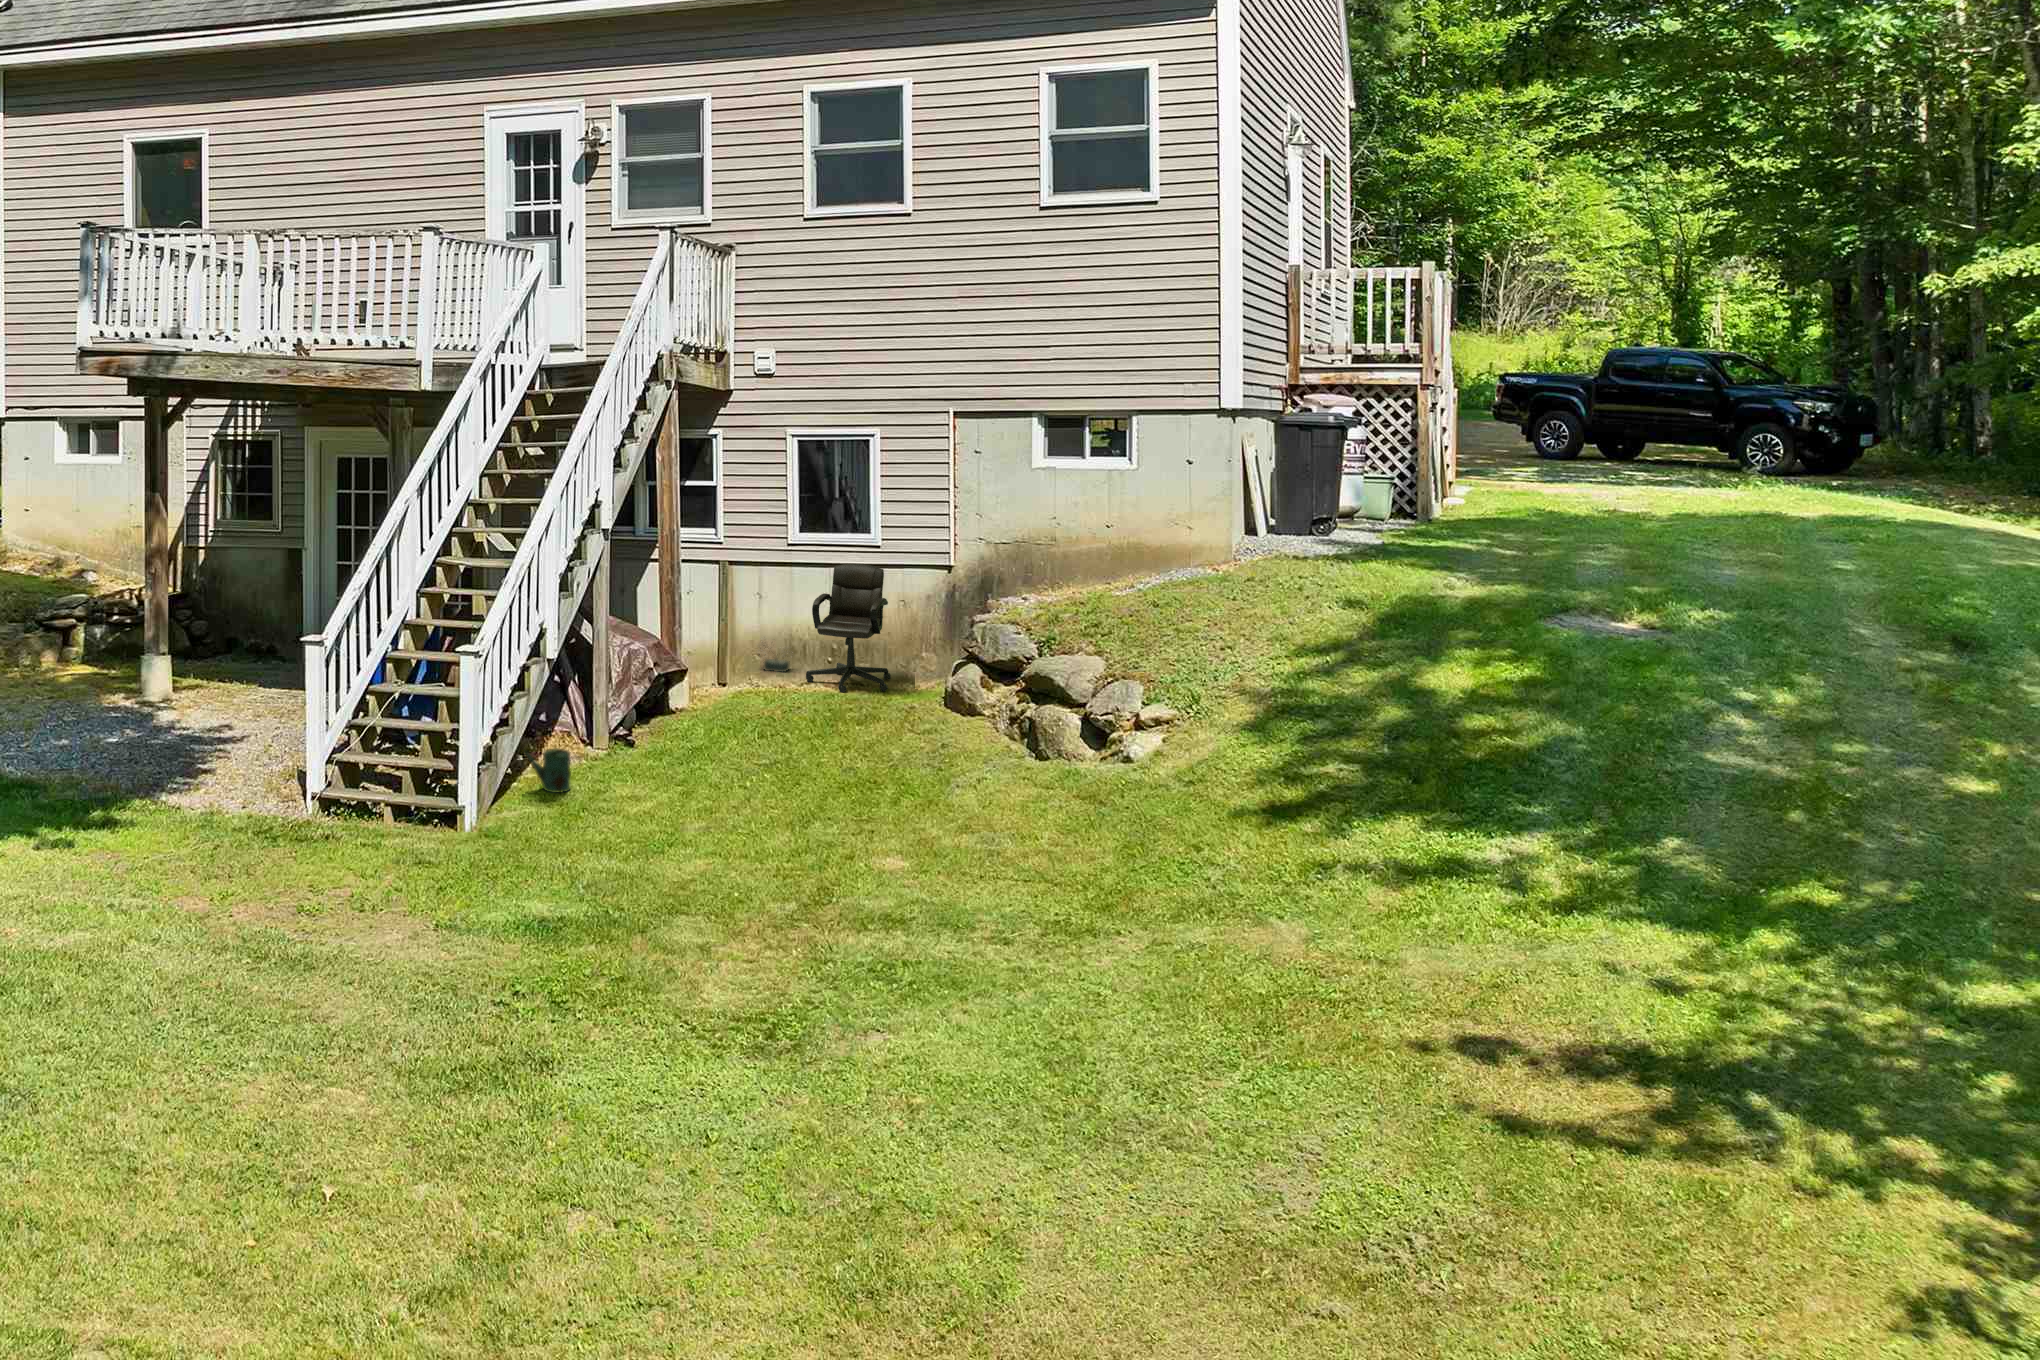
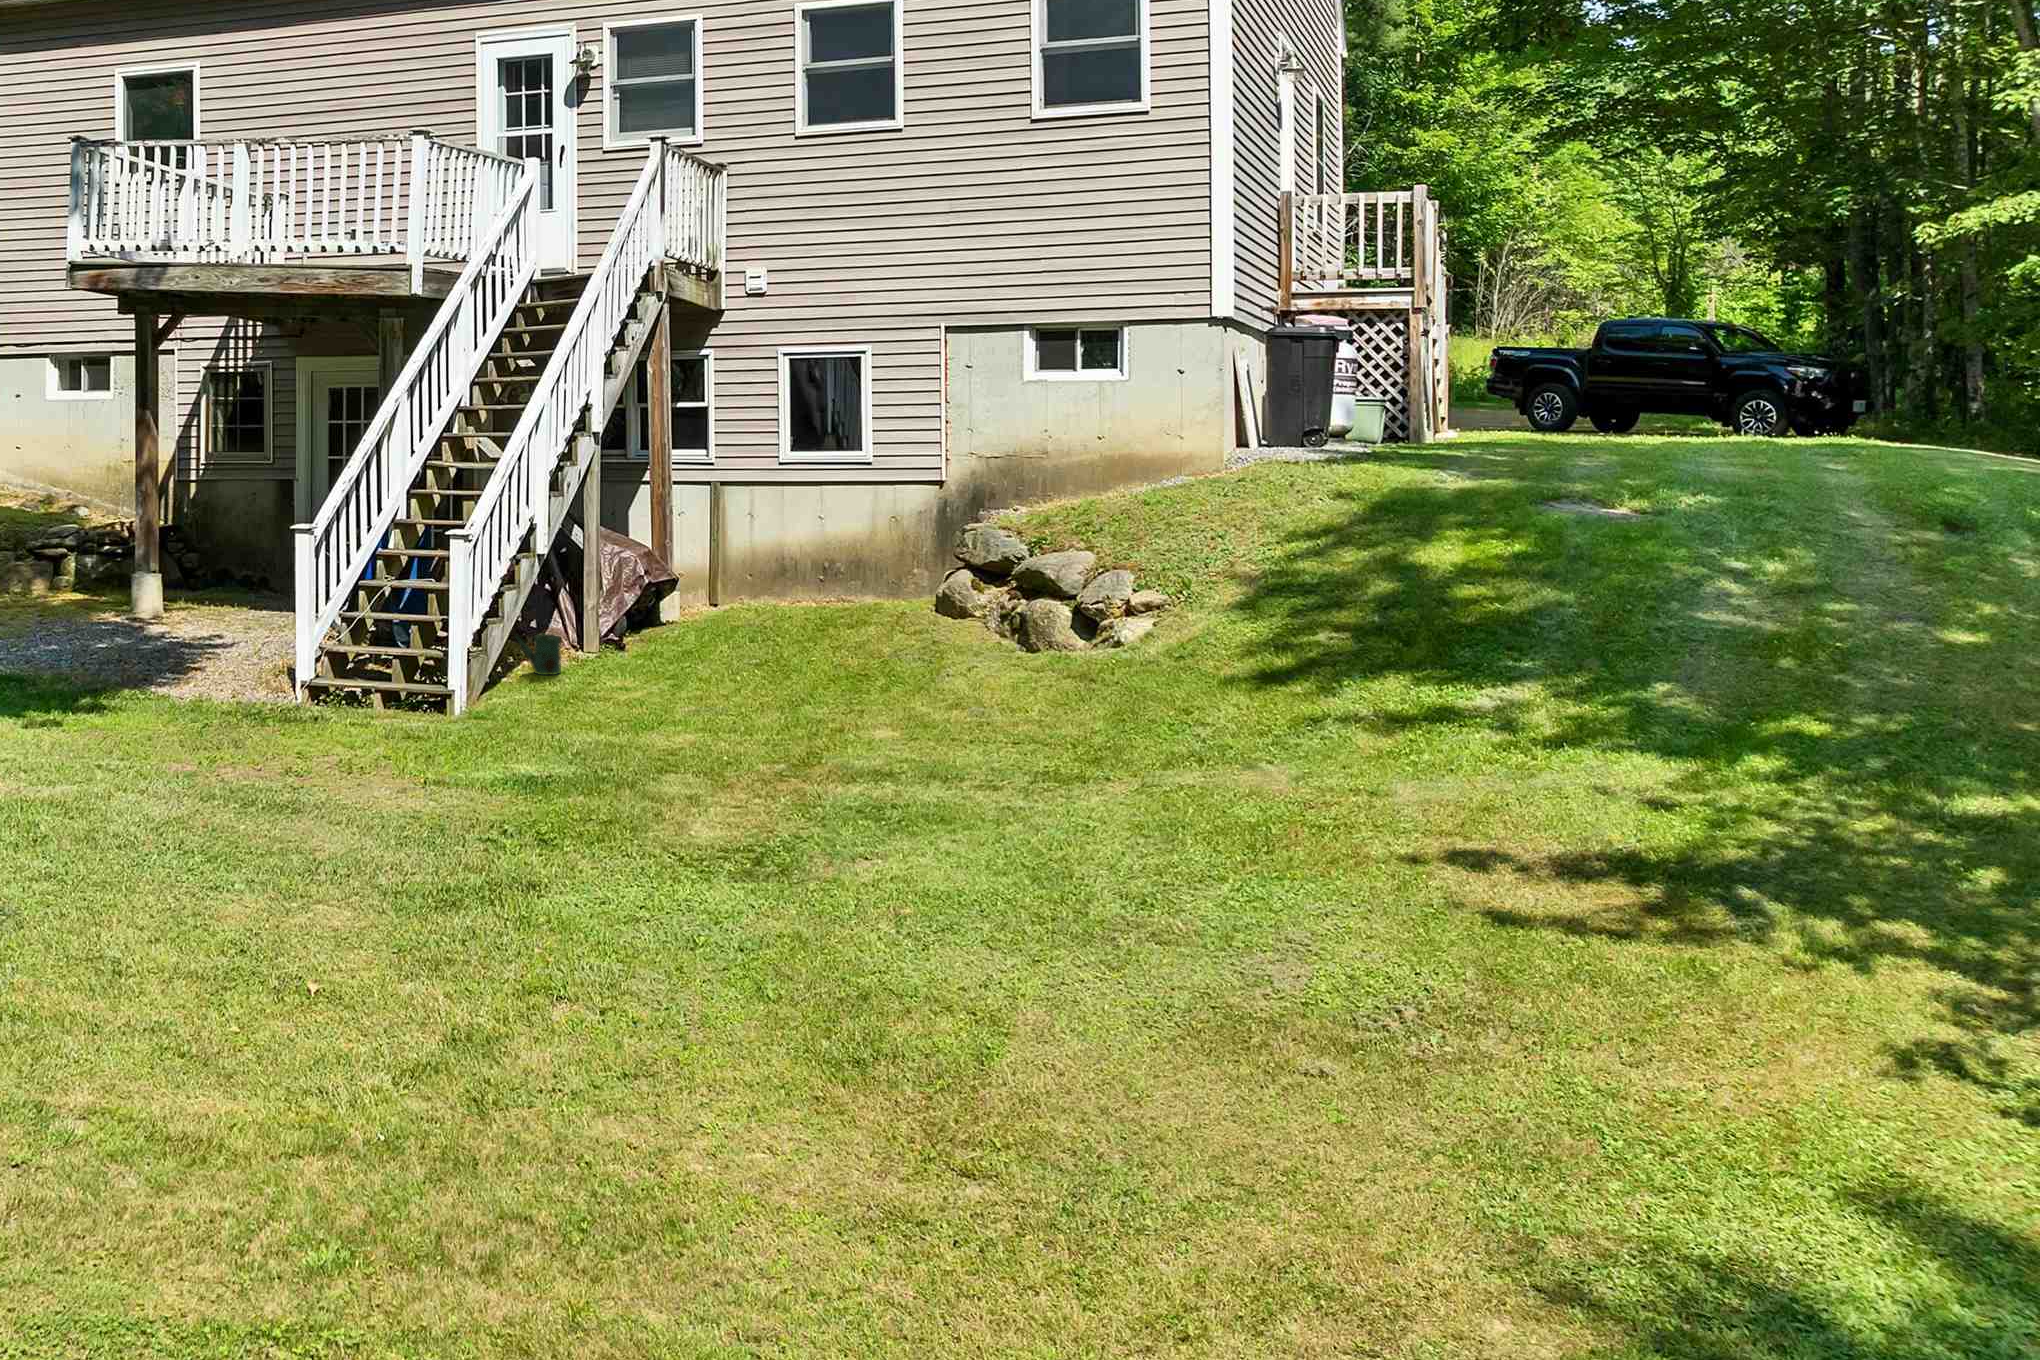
chair: present [806,564,891,693] -> none [797,483,882,607]
decorative plant: present [757,637,793,672] -> none [748,558,786,593]

